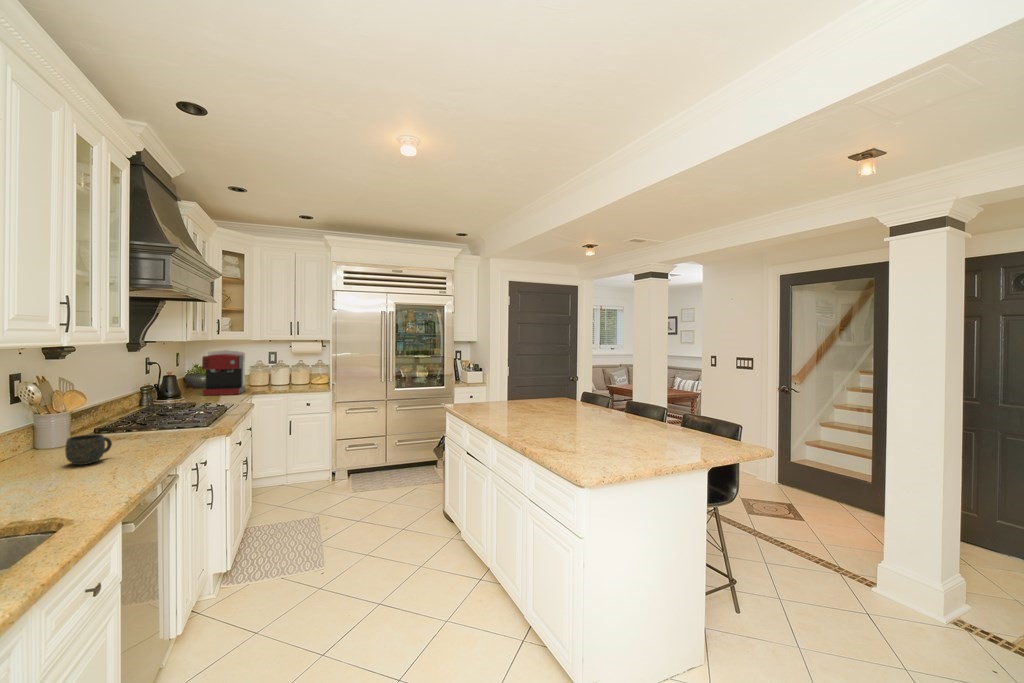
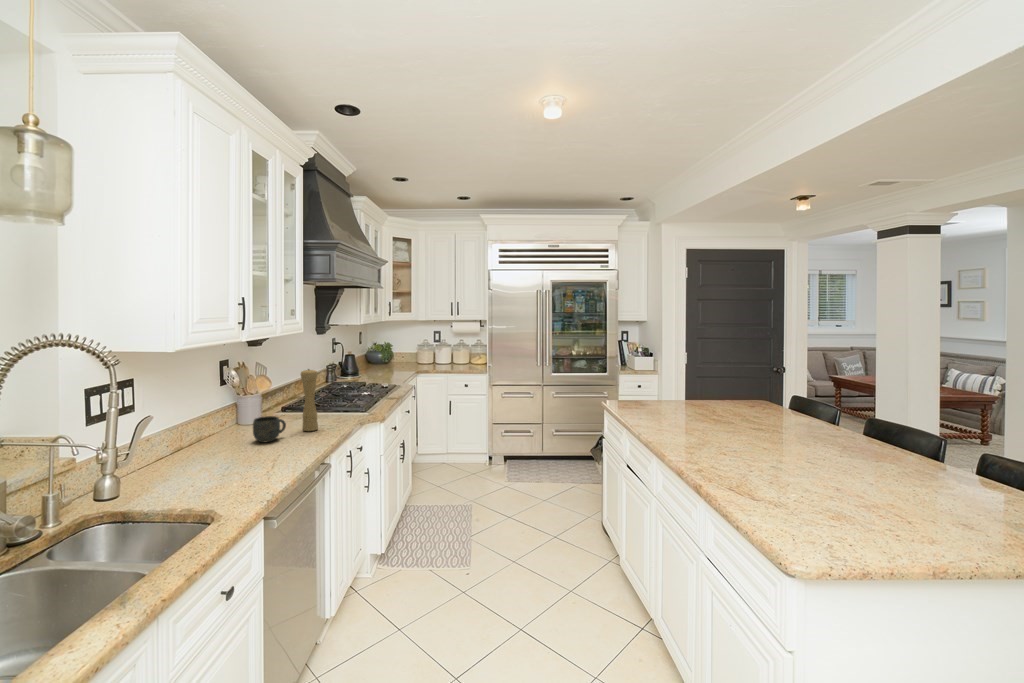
coffee maker: present [202,350,245,395] -> none [374,332,411,375]
pepper mill: none [131,380,154,450] -> present [301,369,318,431]

